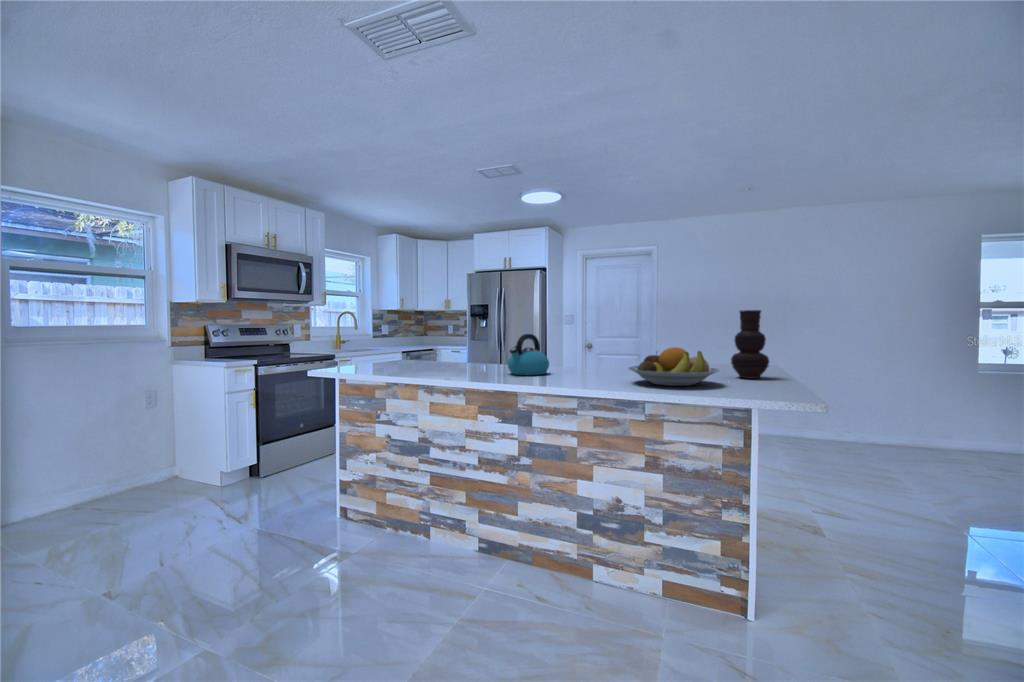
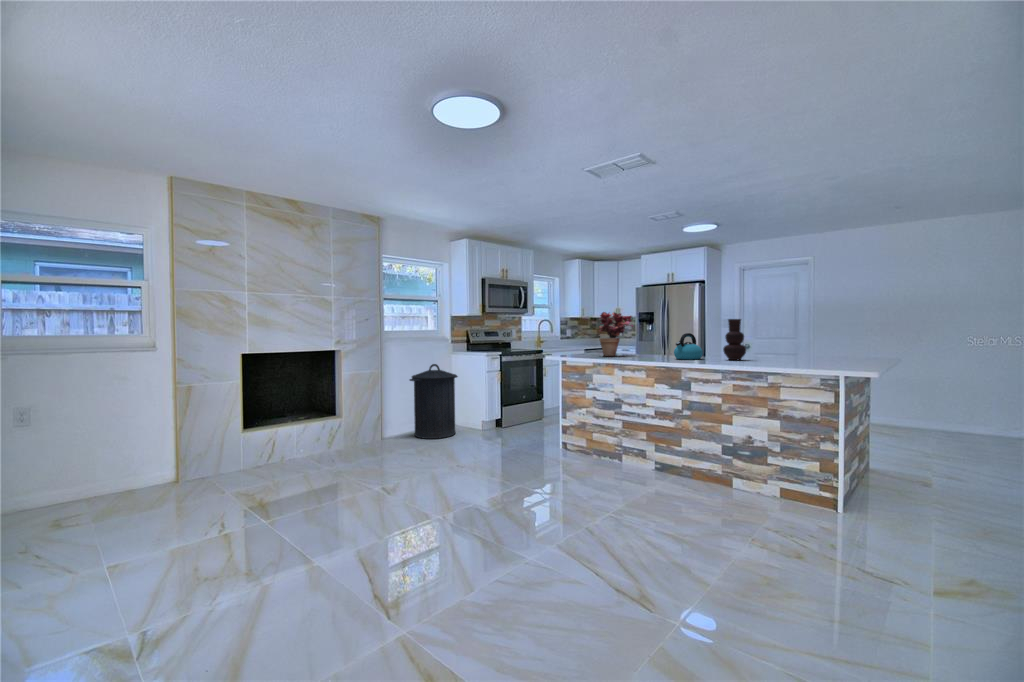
potted plant: none [397,299,452,369] -> present [599,312,633,356]
vase: present [731,310,769,379] -> present [723,319,746,360]
fruit bowl: present [629,347,719,386] -> none [756,340,820,364]
trash can: none [51,384,171,520] -> present [410,364,458,439]

